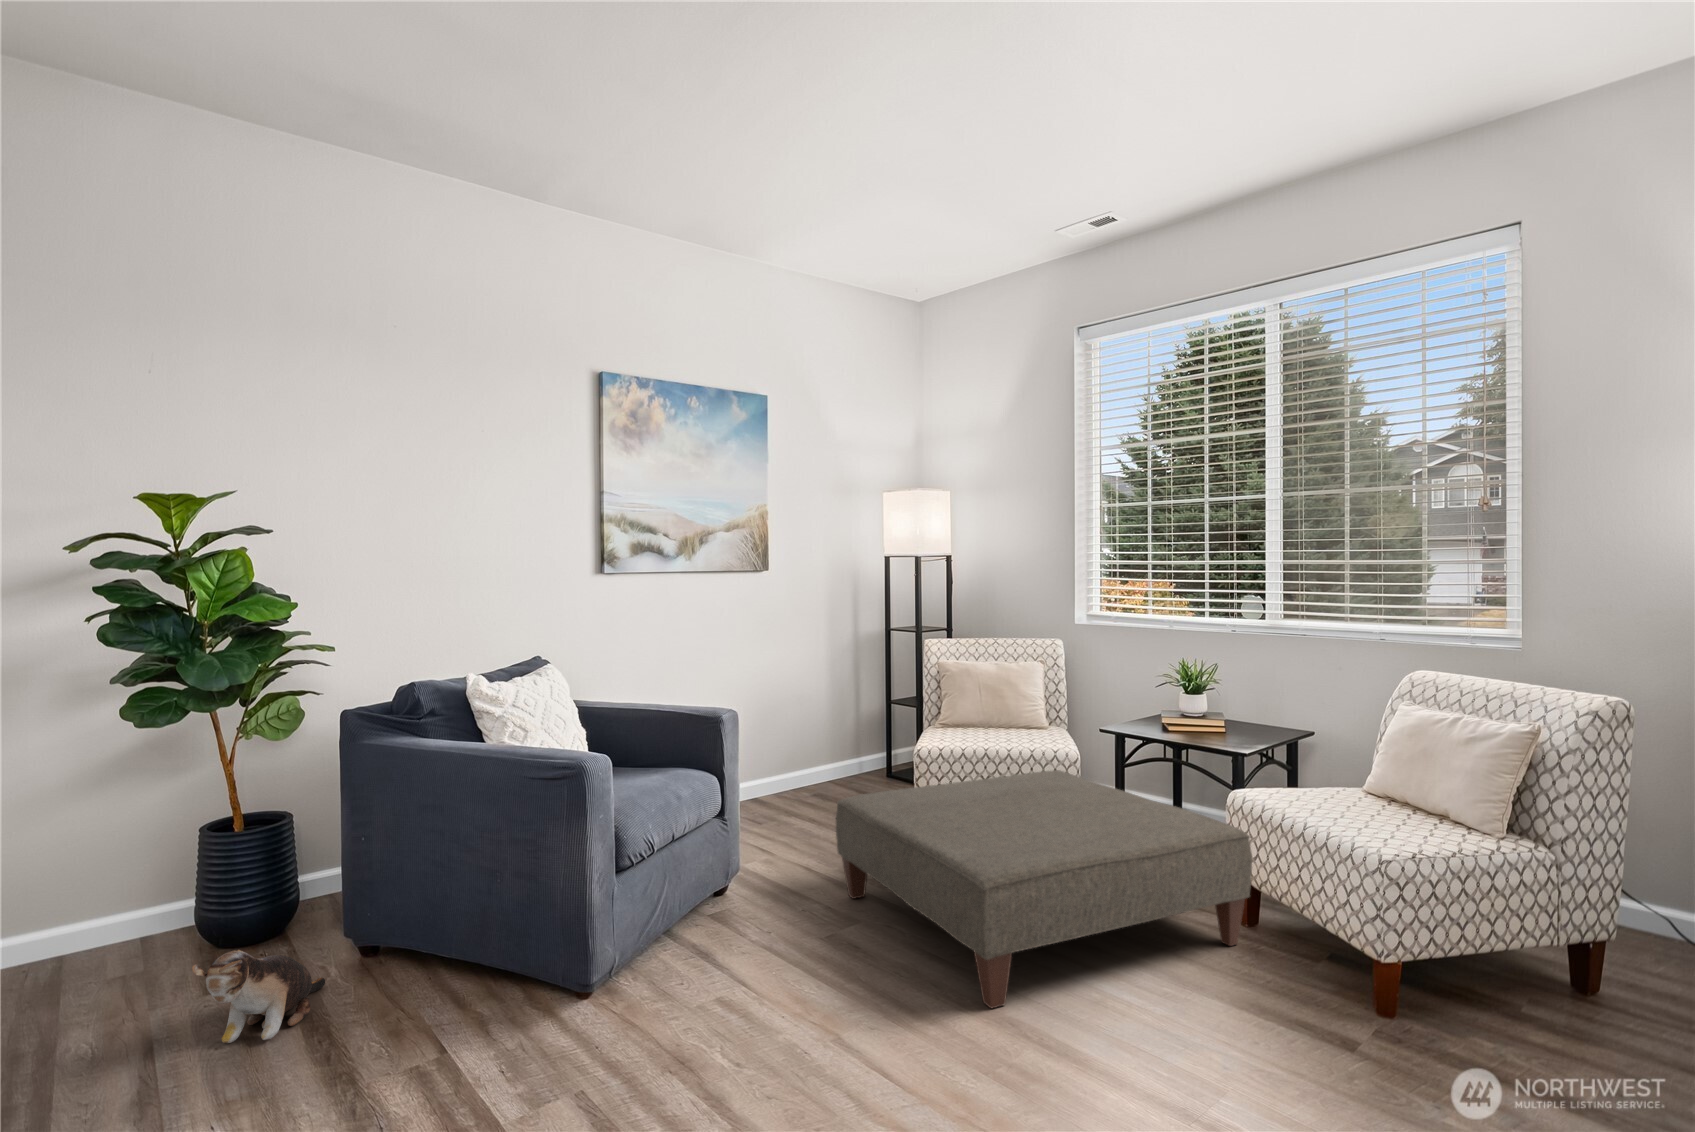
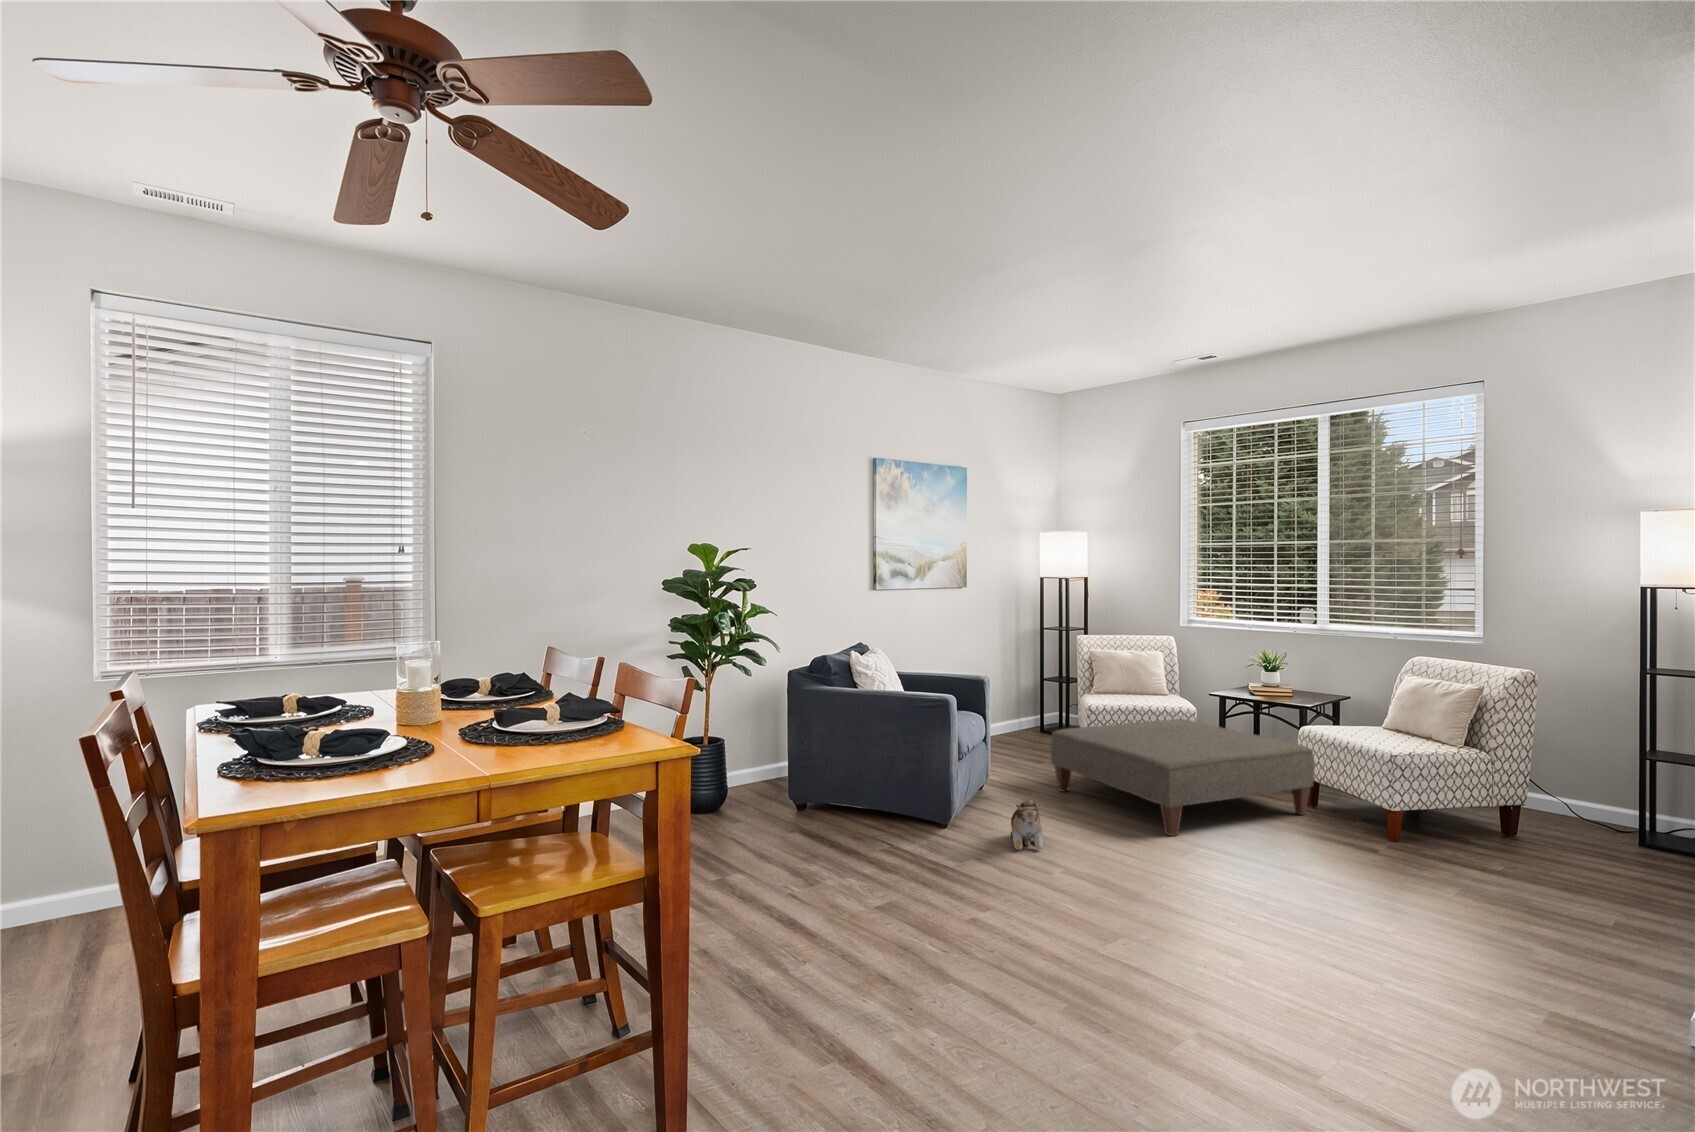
plush toy: present [192,950,325,1043] -> present [1011,799,1043,850]

